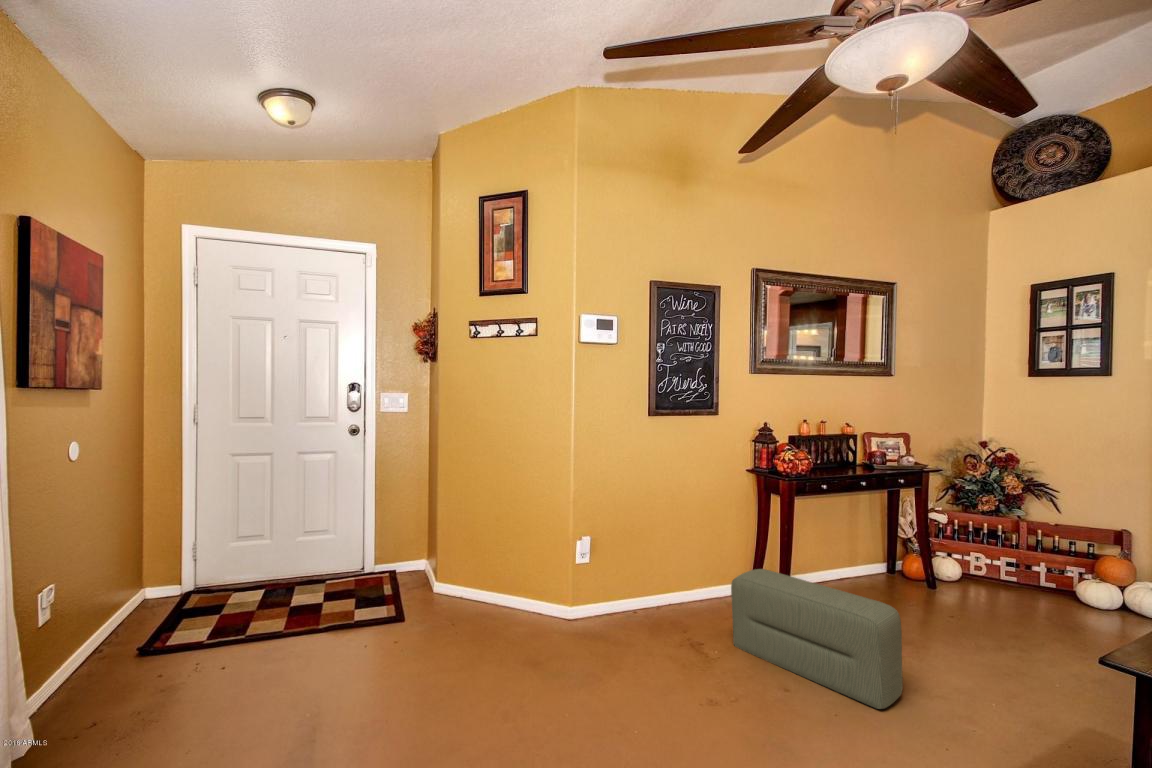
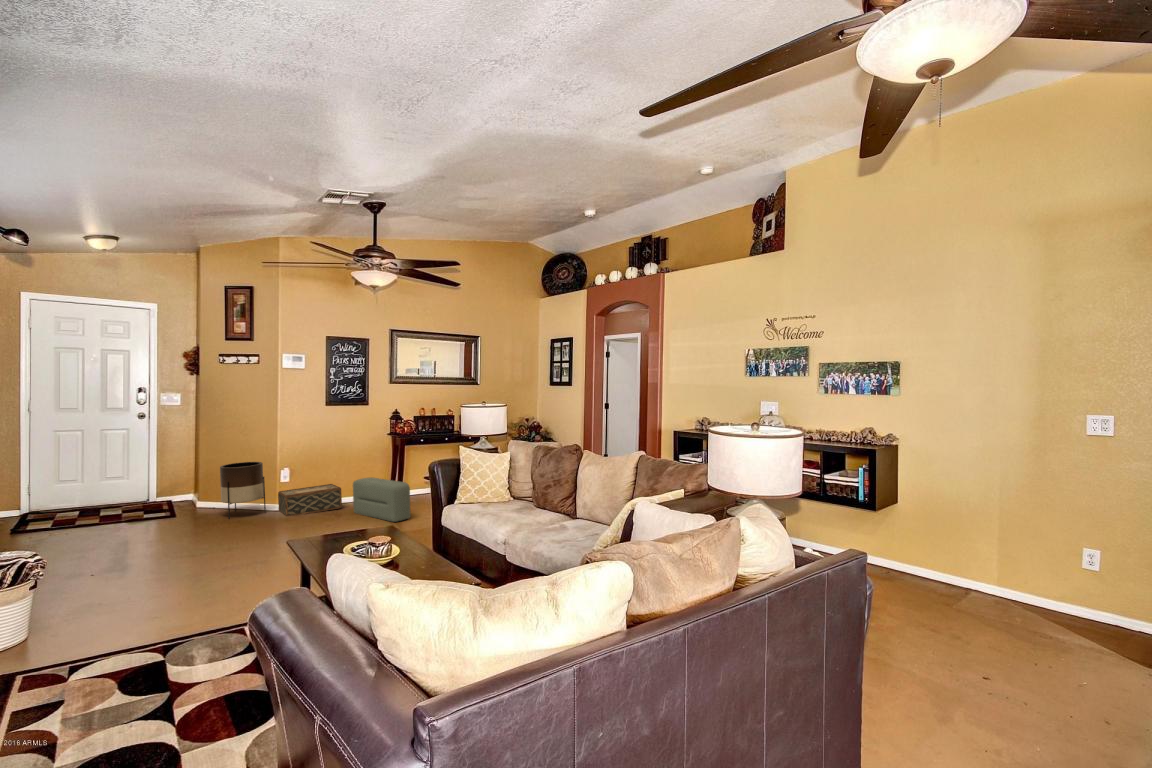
planter: none [479,521,557,646] -> present [220,462,266,519]
woven basket: none [577,566,696,647] -> present [278,484,342,516]

